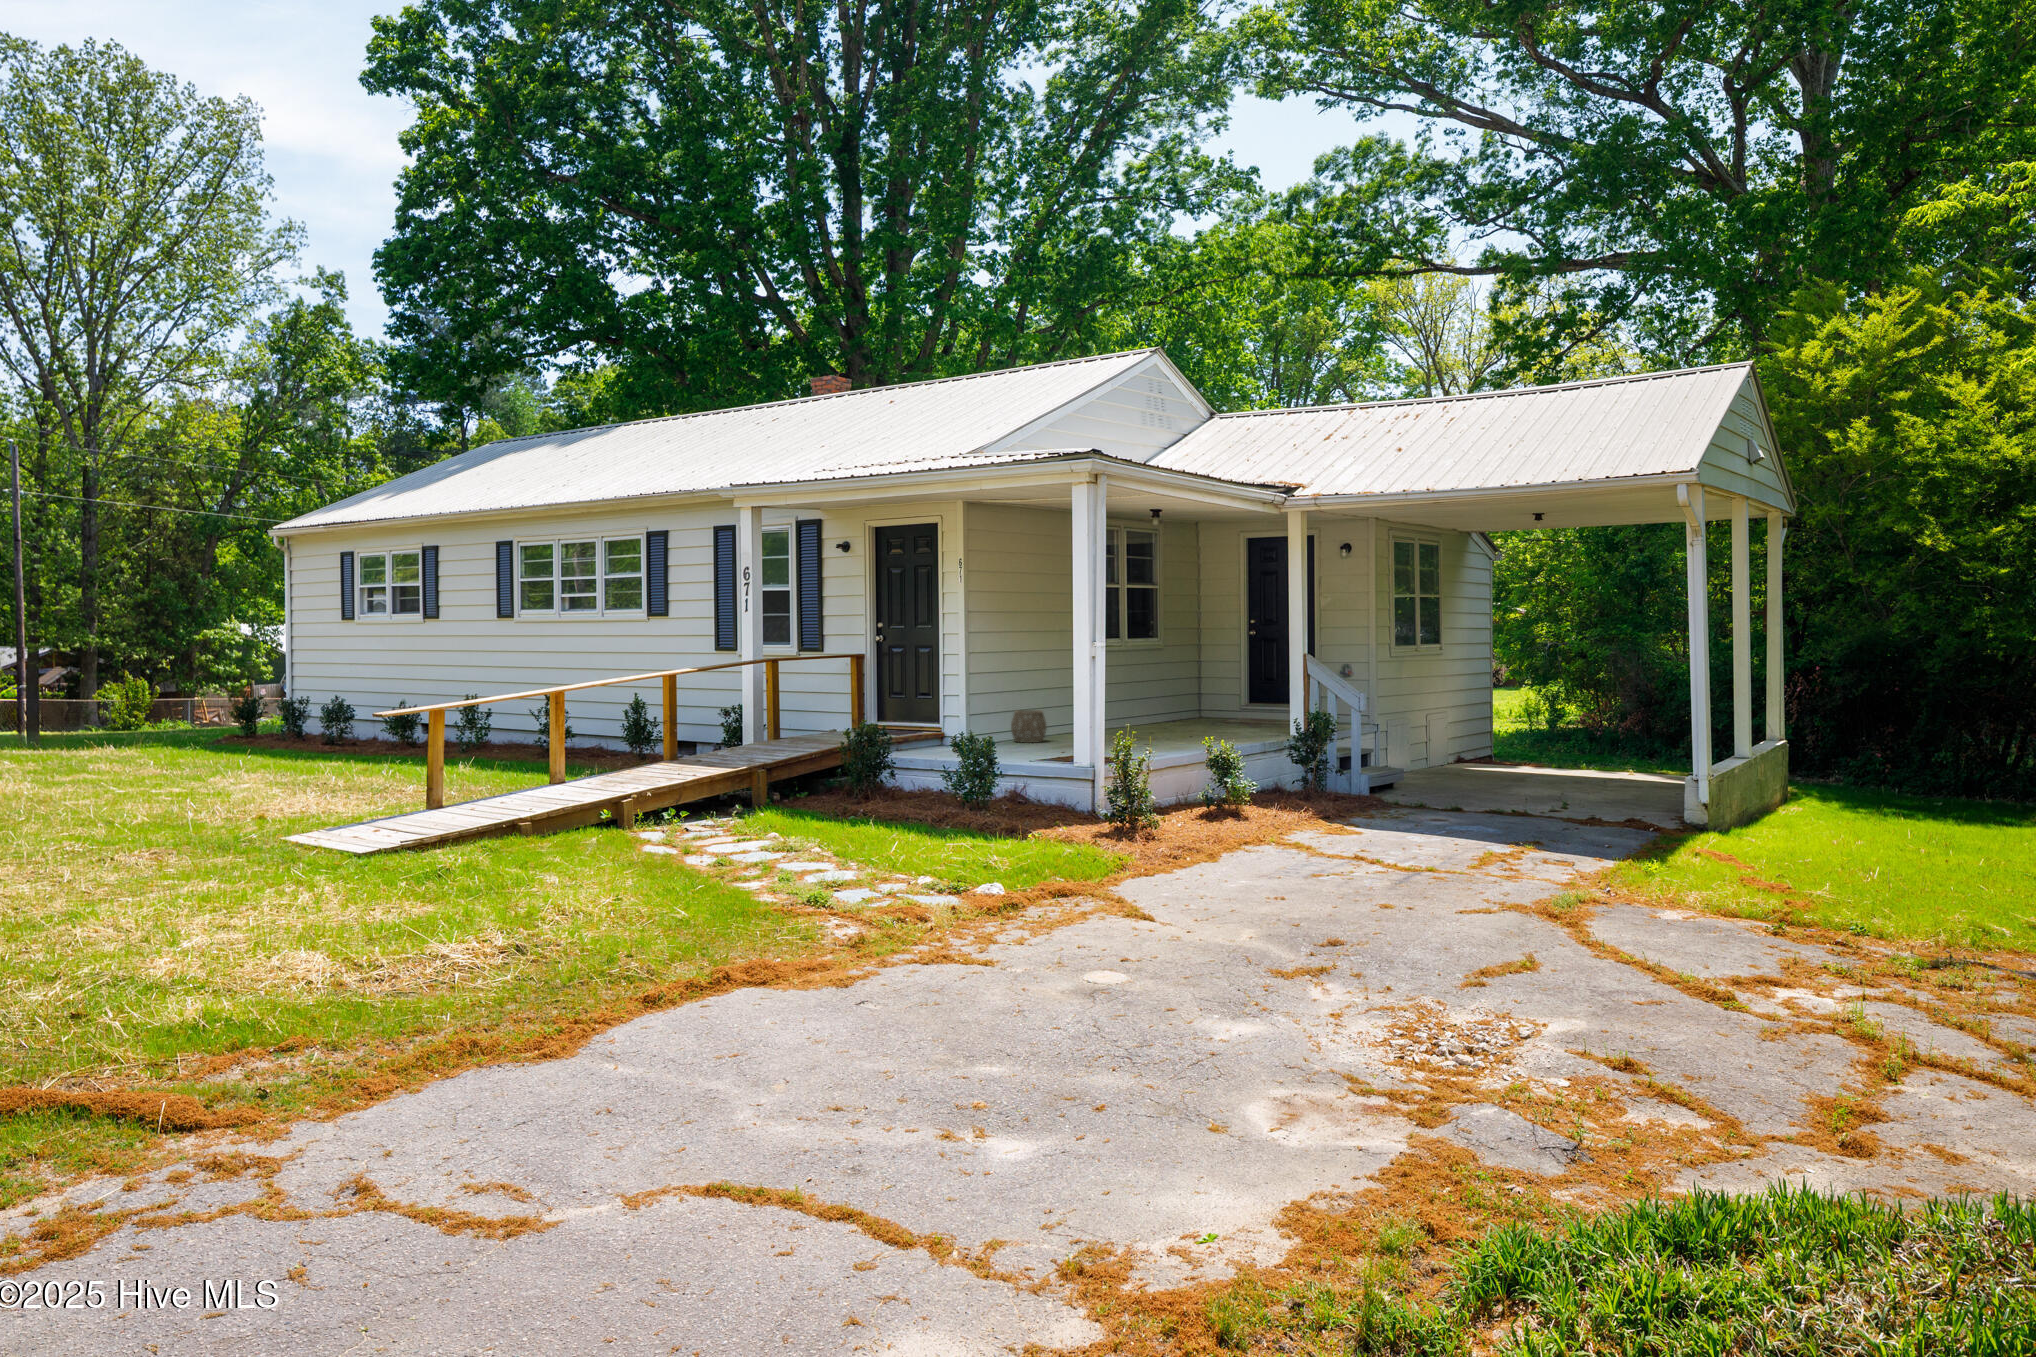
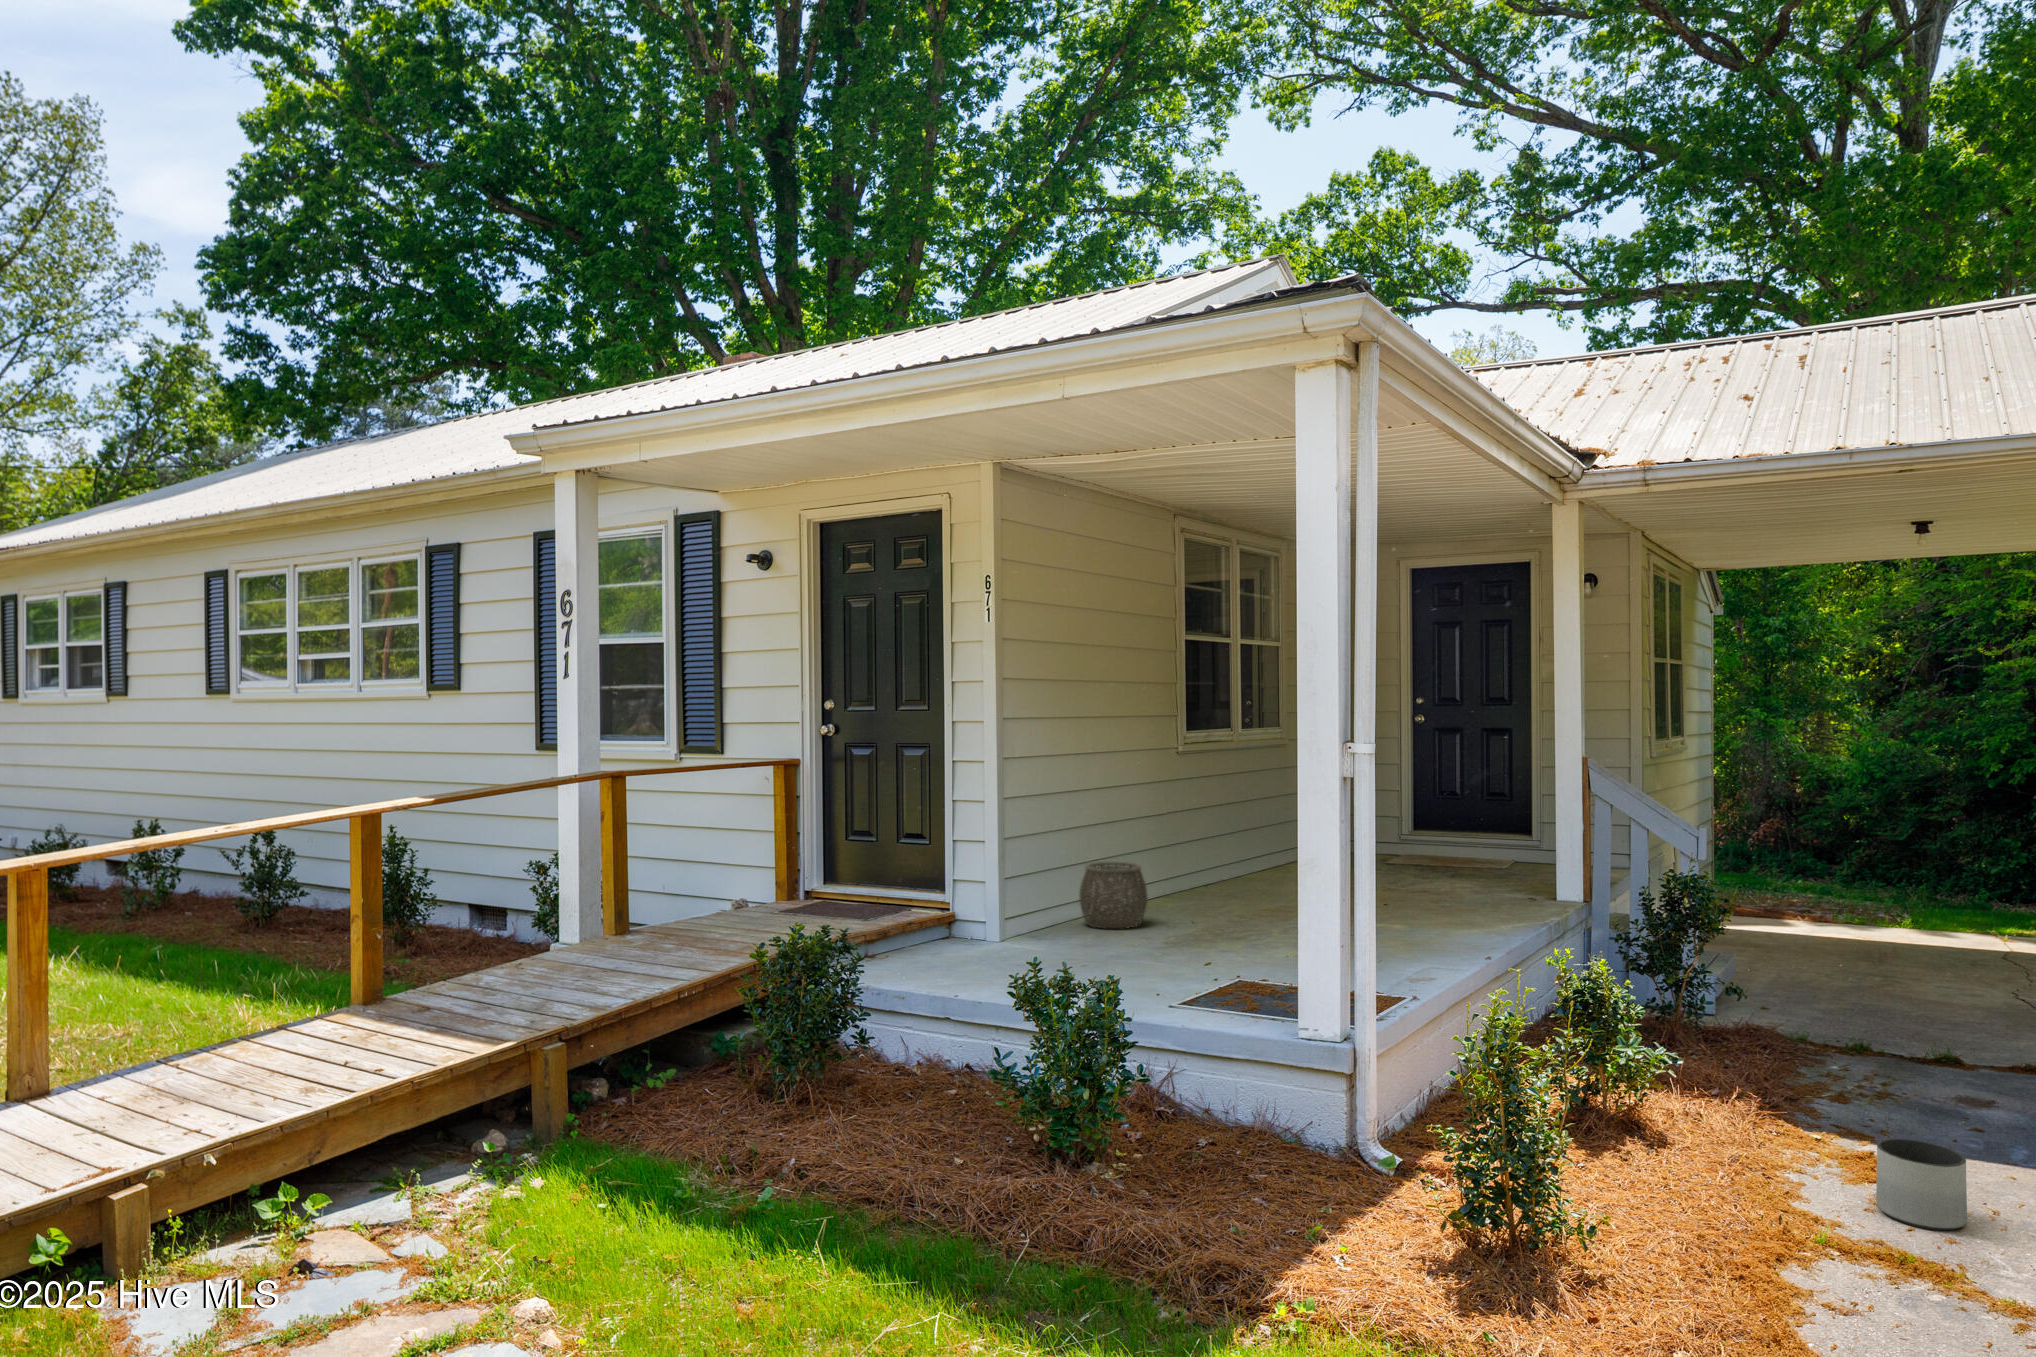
planter: none [1303,806,1333,836] -> present [1876,1139,1967,1230]

